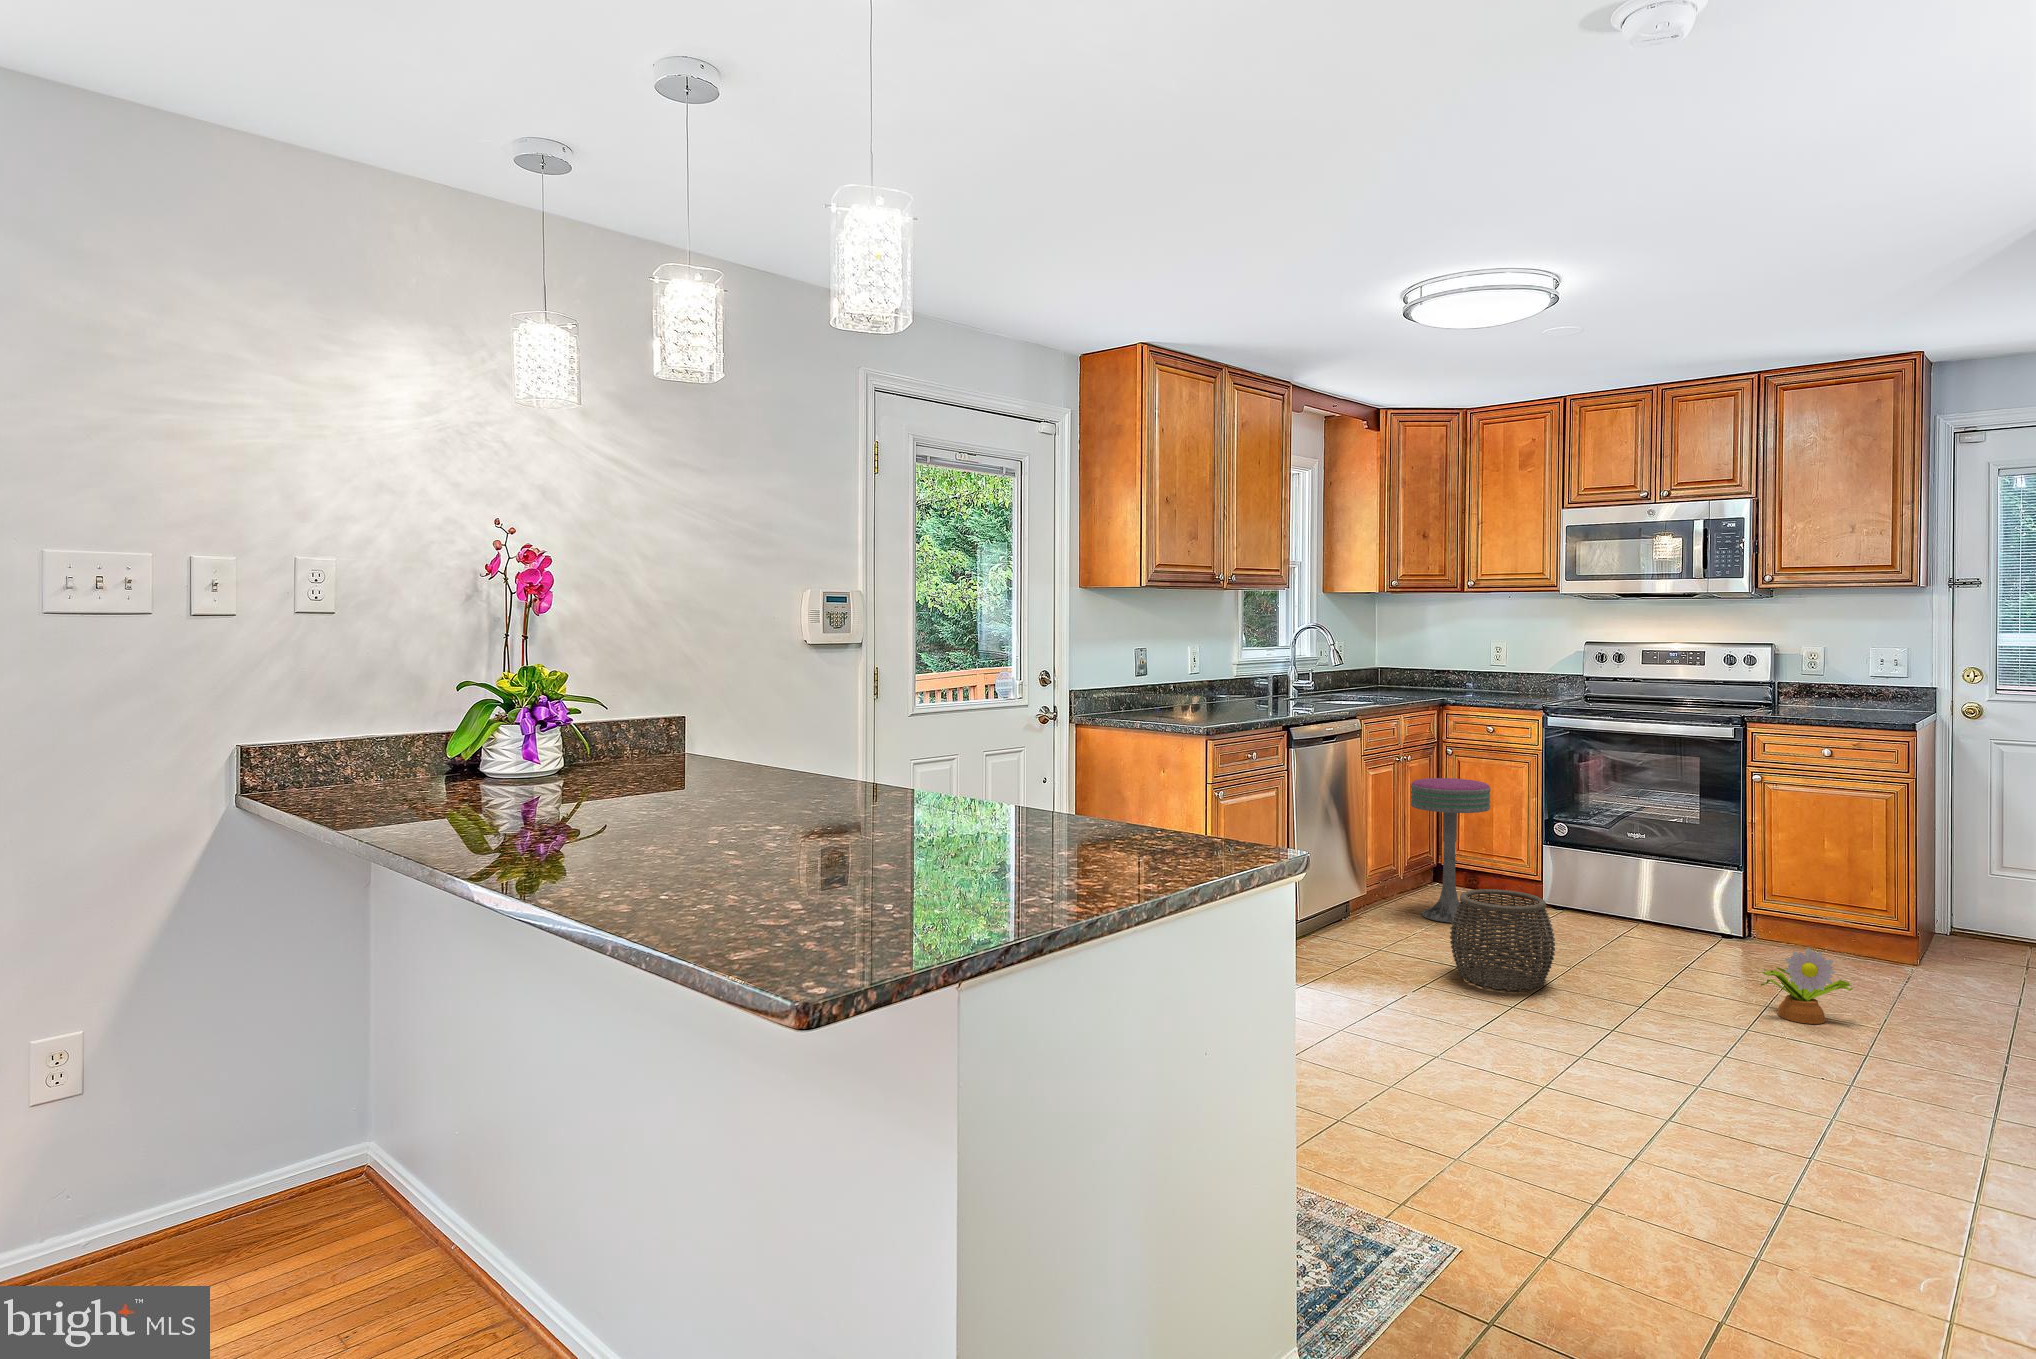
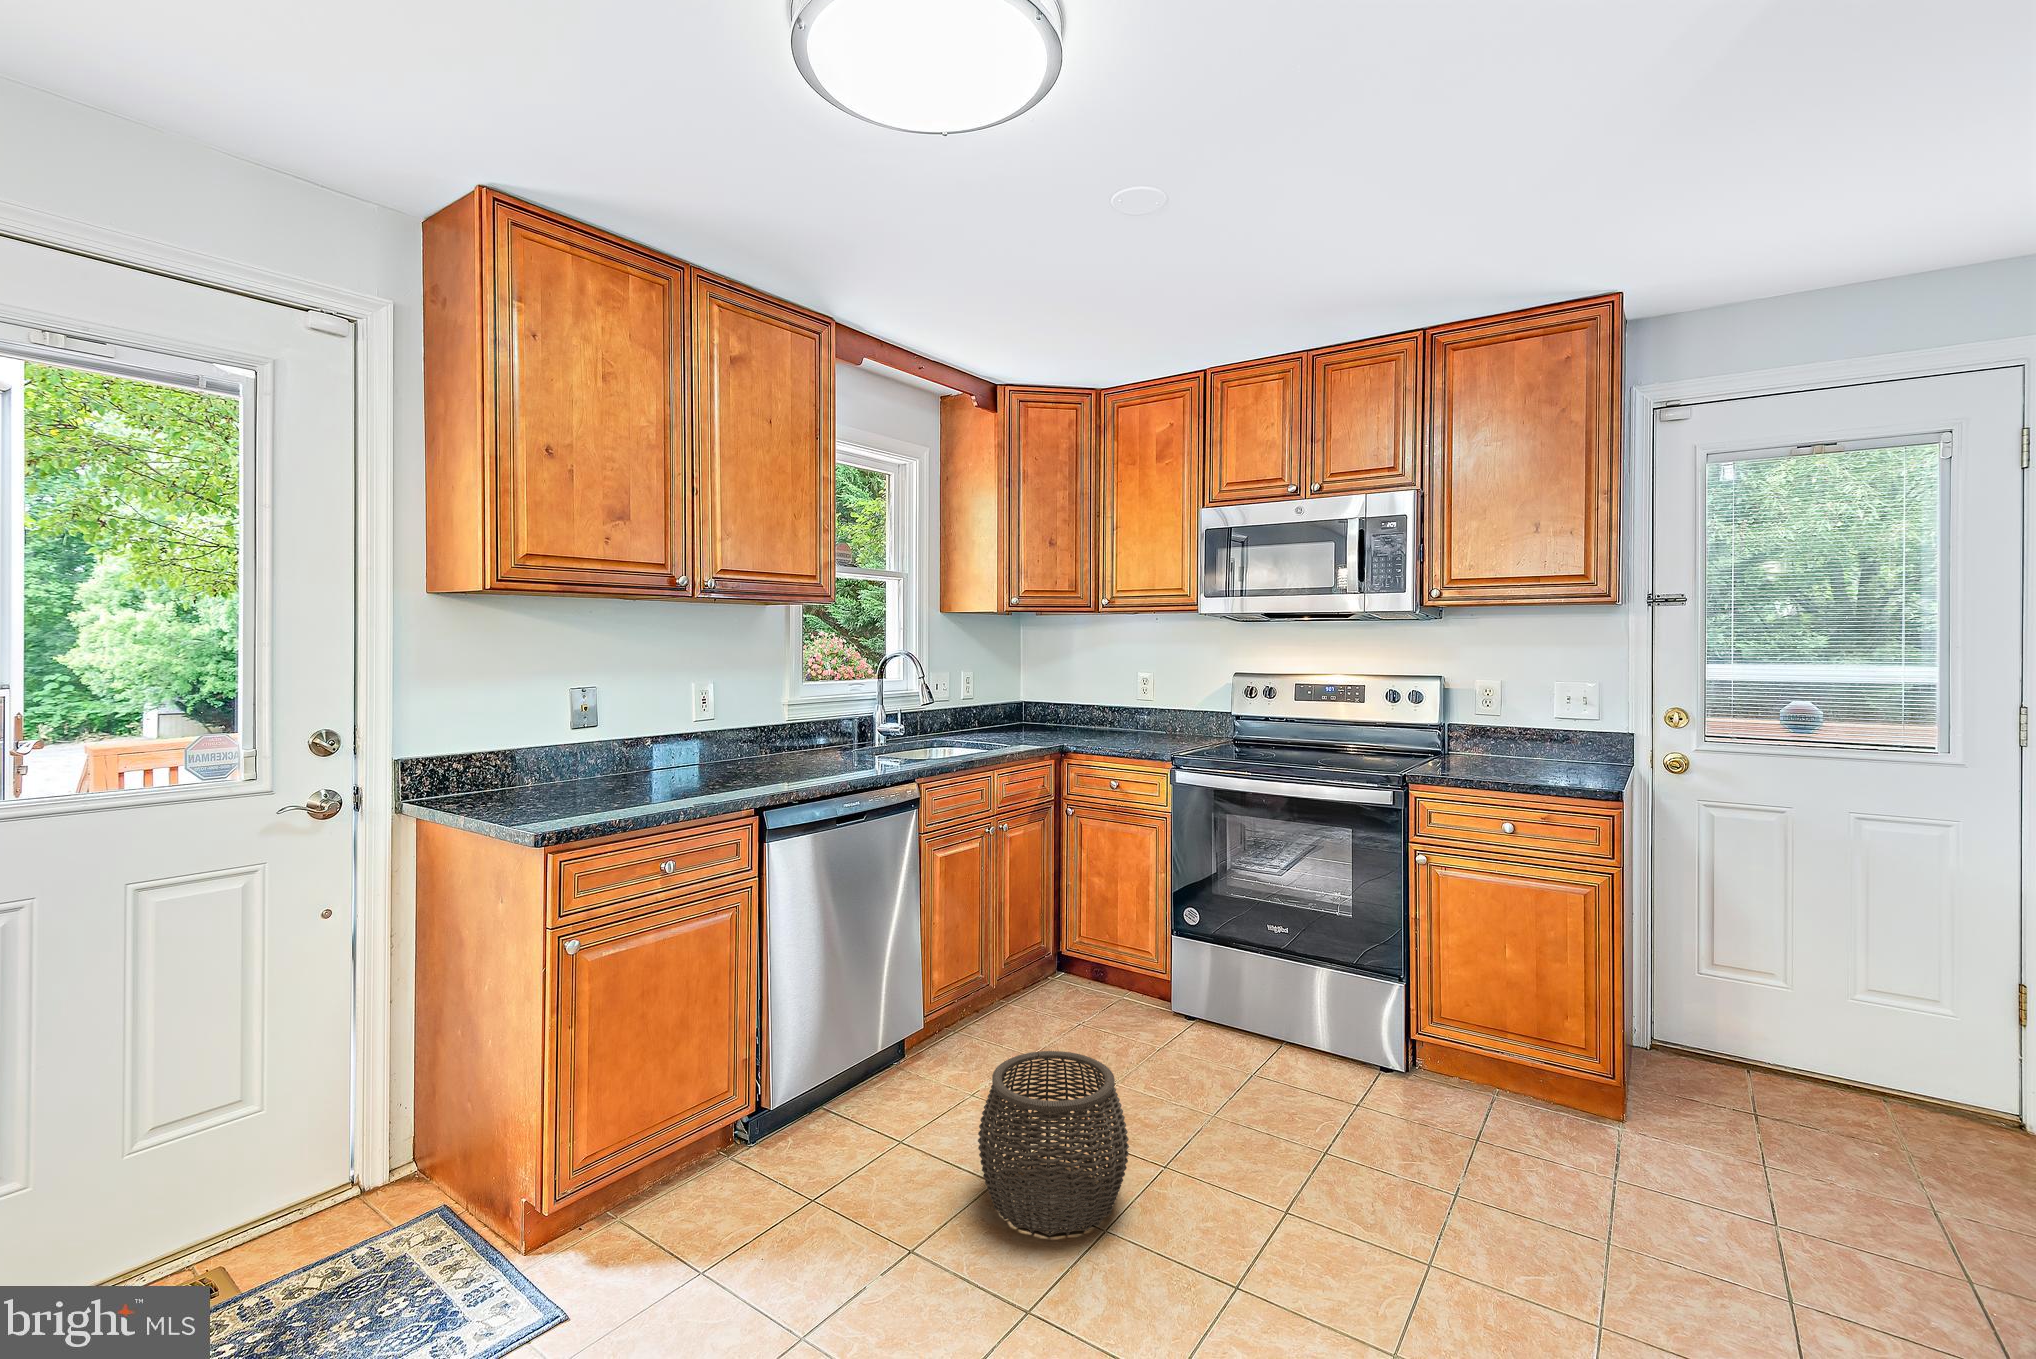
bar stool: present [1411,778,1490,923] -> none [995,854,1095,1057]
decorative plant: present [1761,948,1853,1024] -> none [1418,1180,1556,1300]

